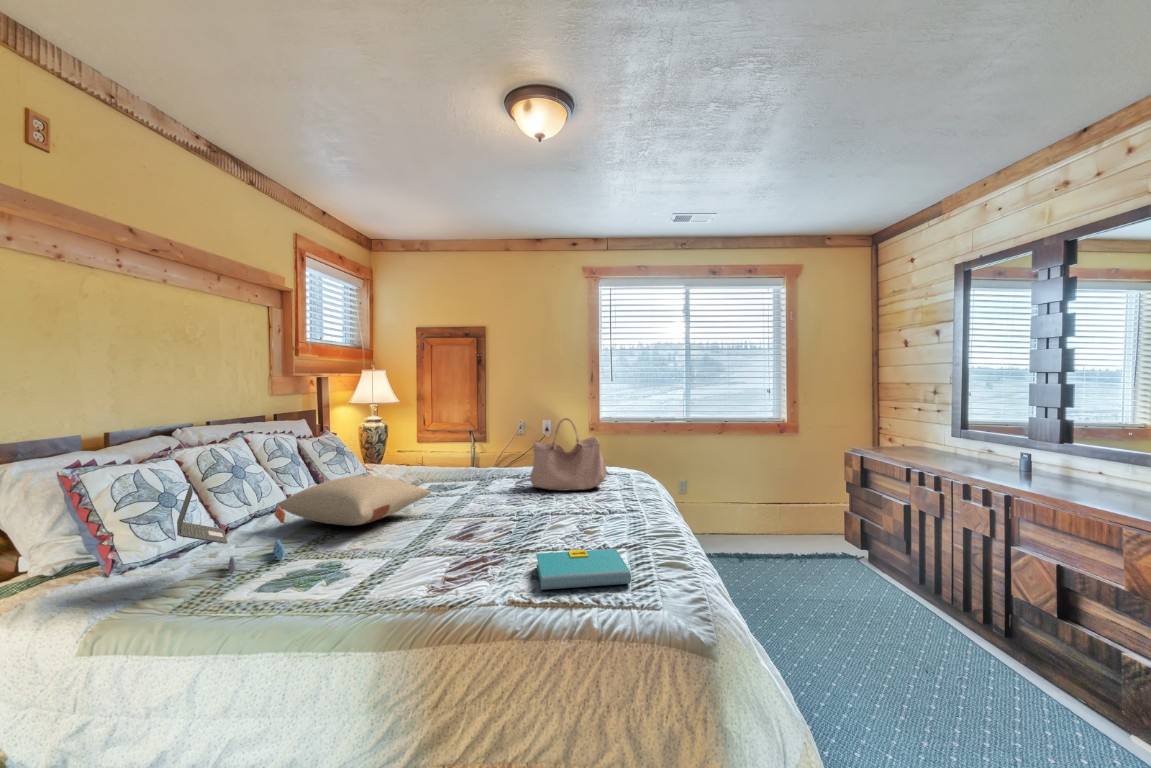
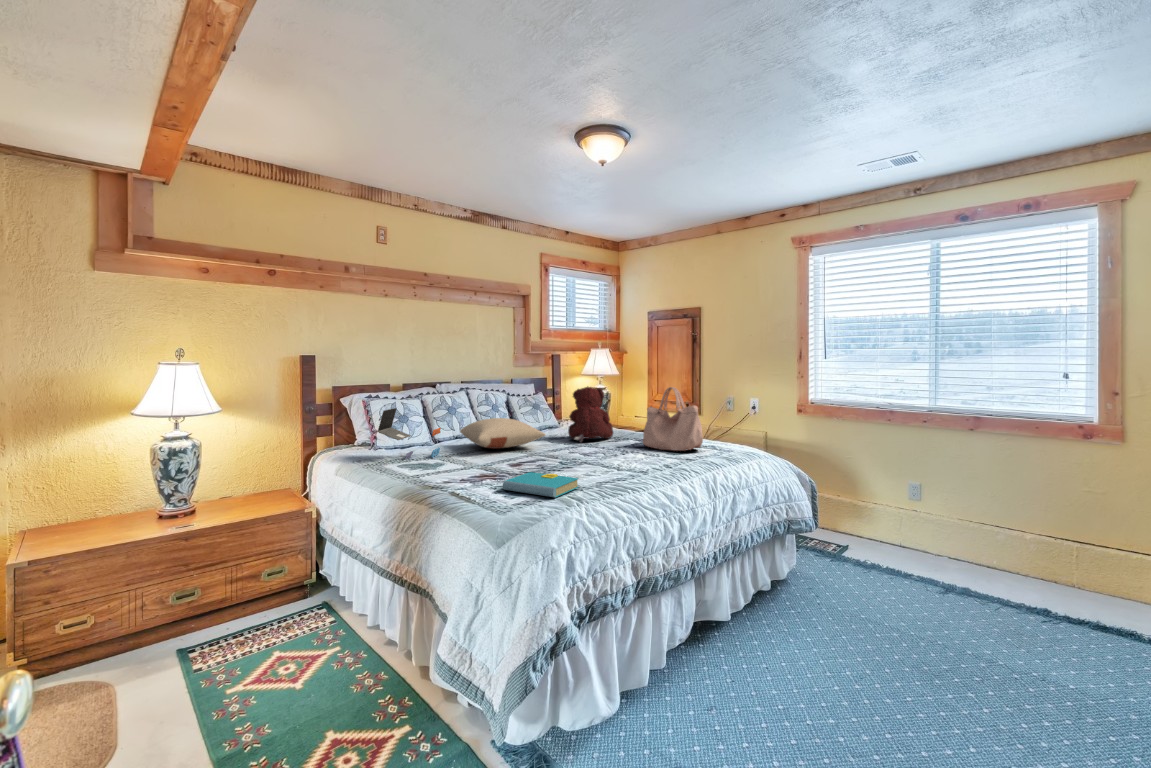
teddy bear: none [421,421,476,495] -> present [568,386,613,442]

